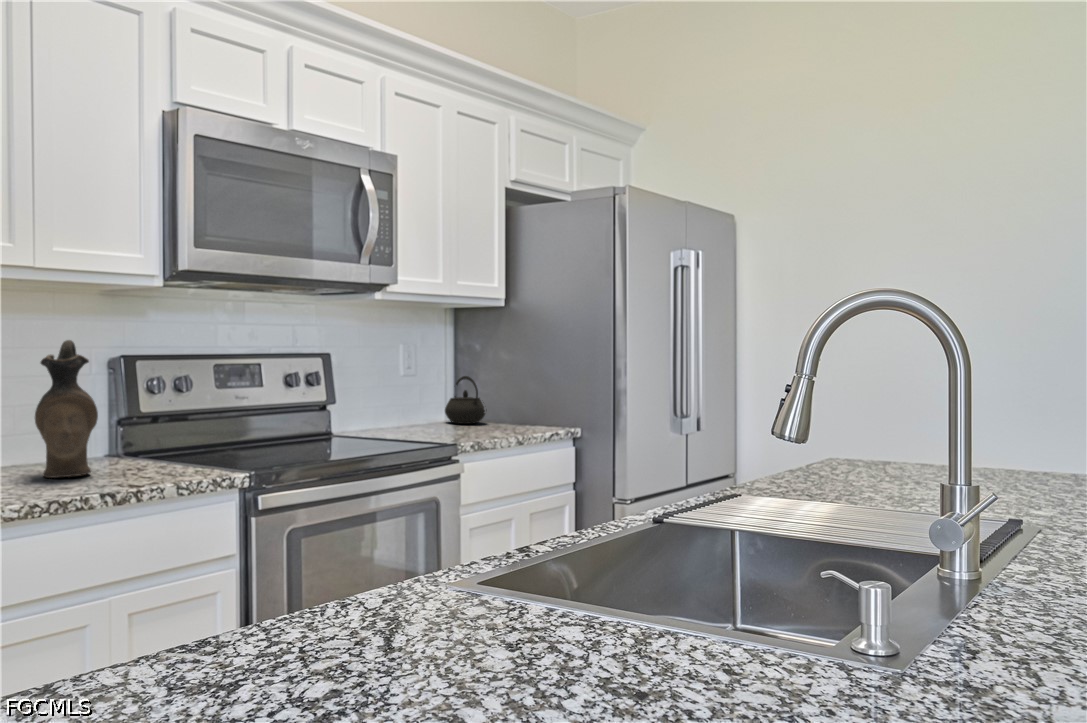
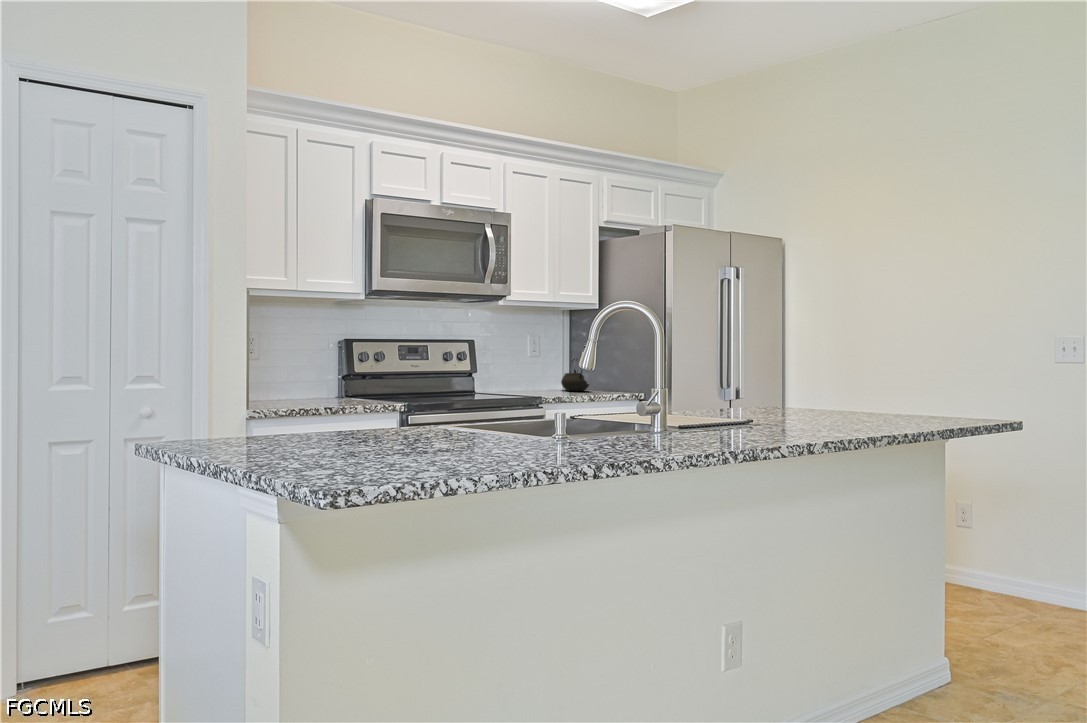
ceramic pitcher: present [35,340,98,478] -> none [296,329,327,402]

